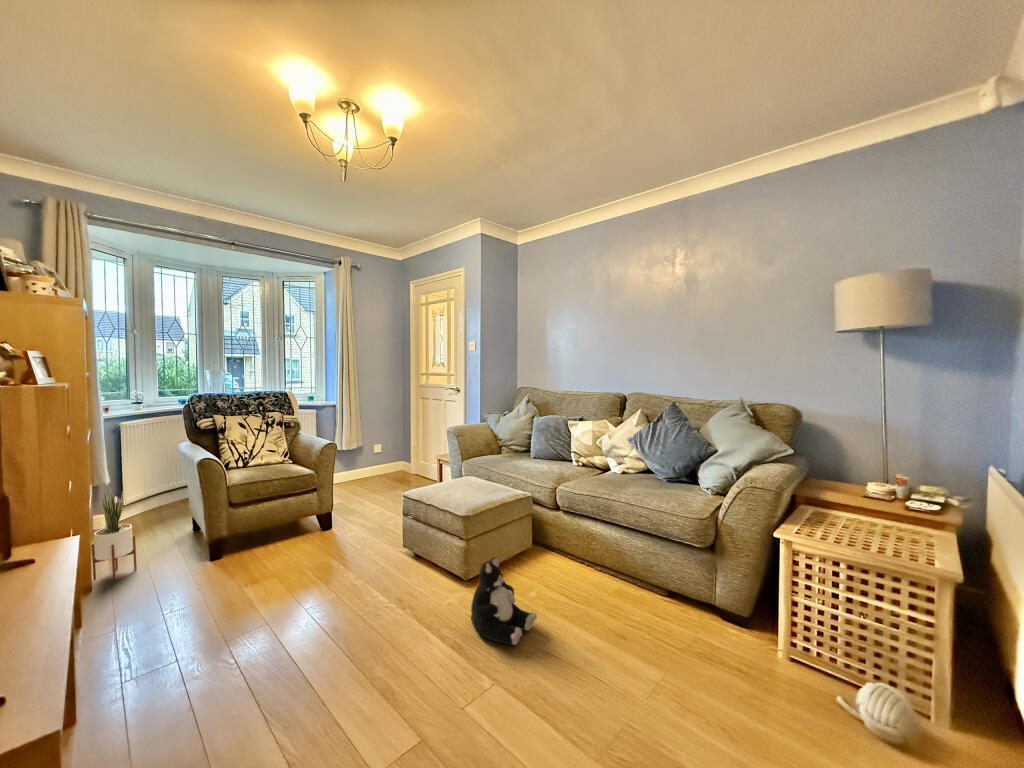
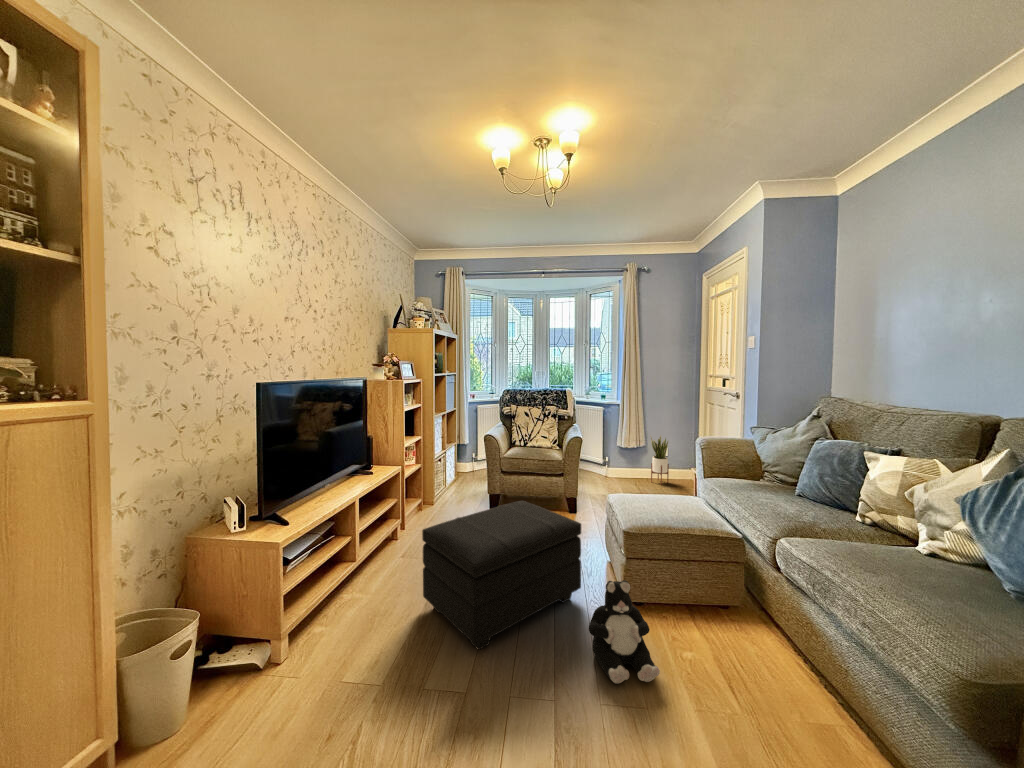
potted plant: present [92,488,137,581] -> present [651,436,669,485]
footstool: none [246,526,423,714] -> present [422,501,581,650]

